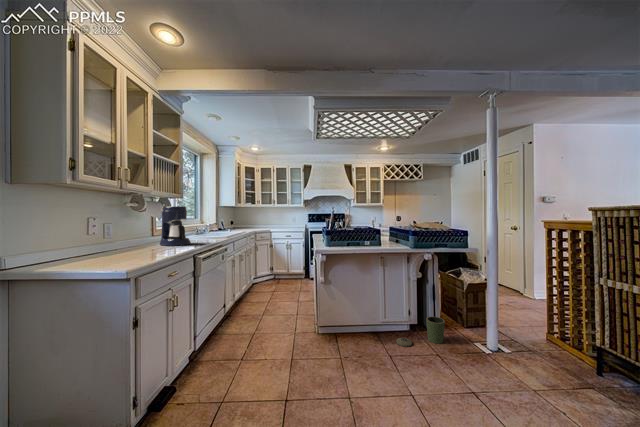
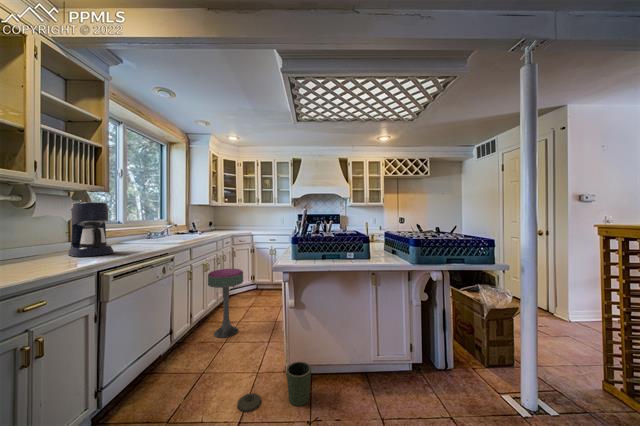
bar stool: none [247,259,275,313] -> present [208,269,243,338]
trash can: present [396,317,445,347] -> present [237,362,311,412]

